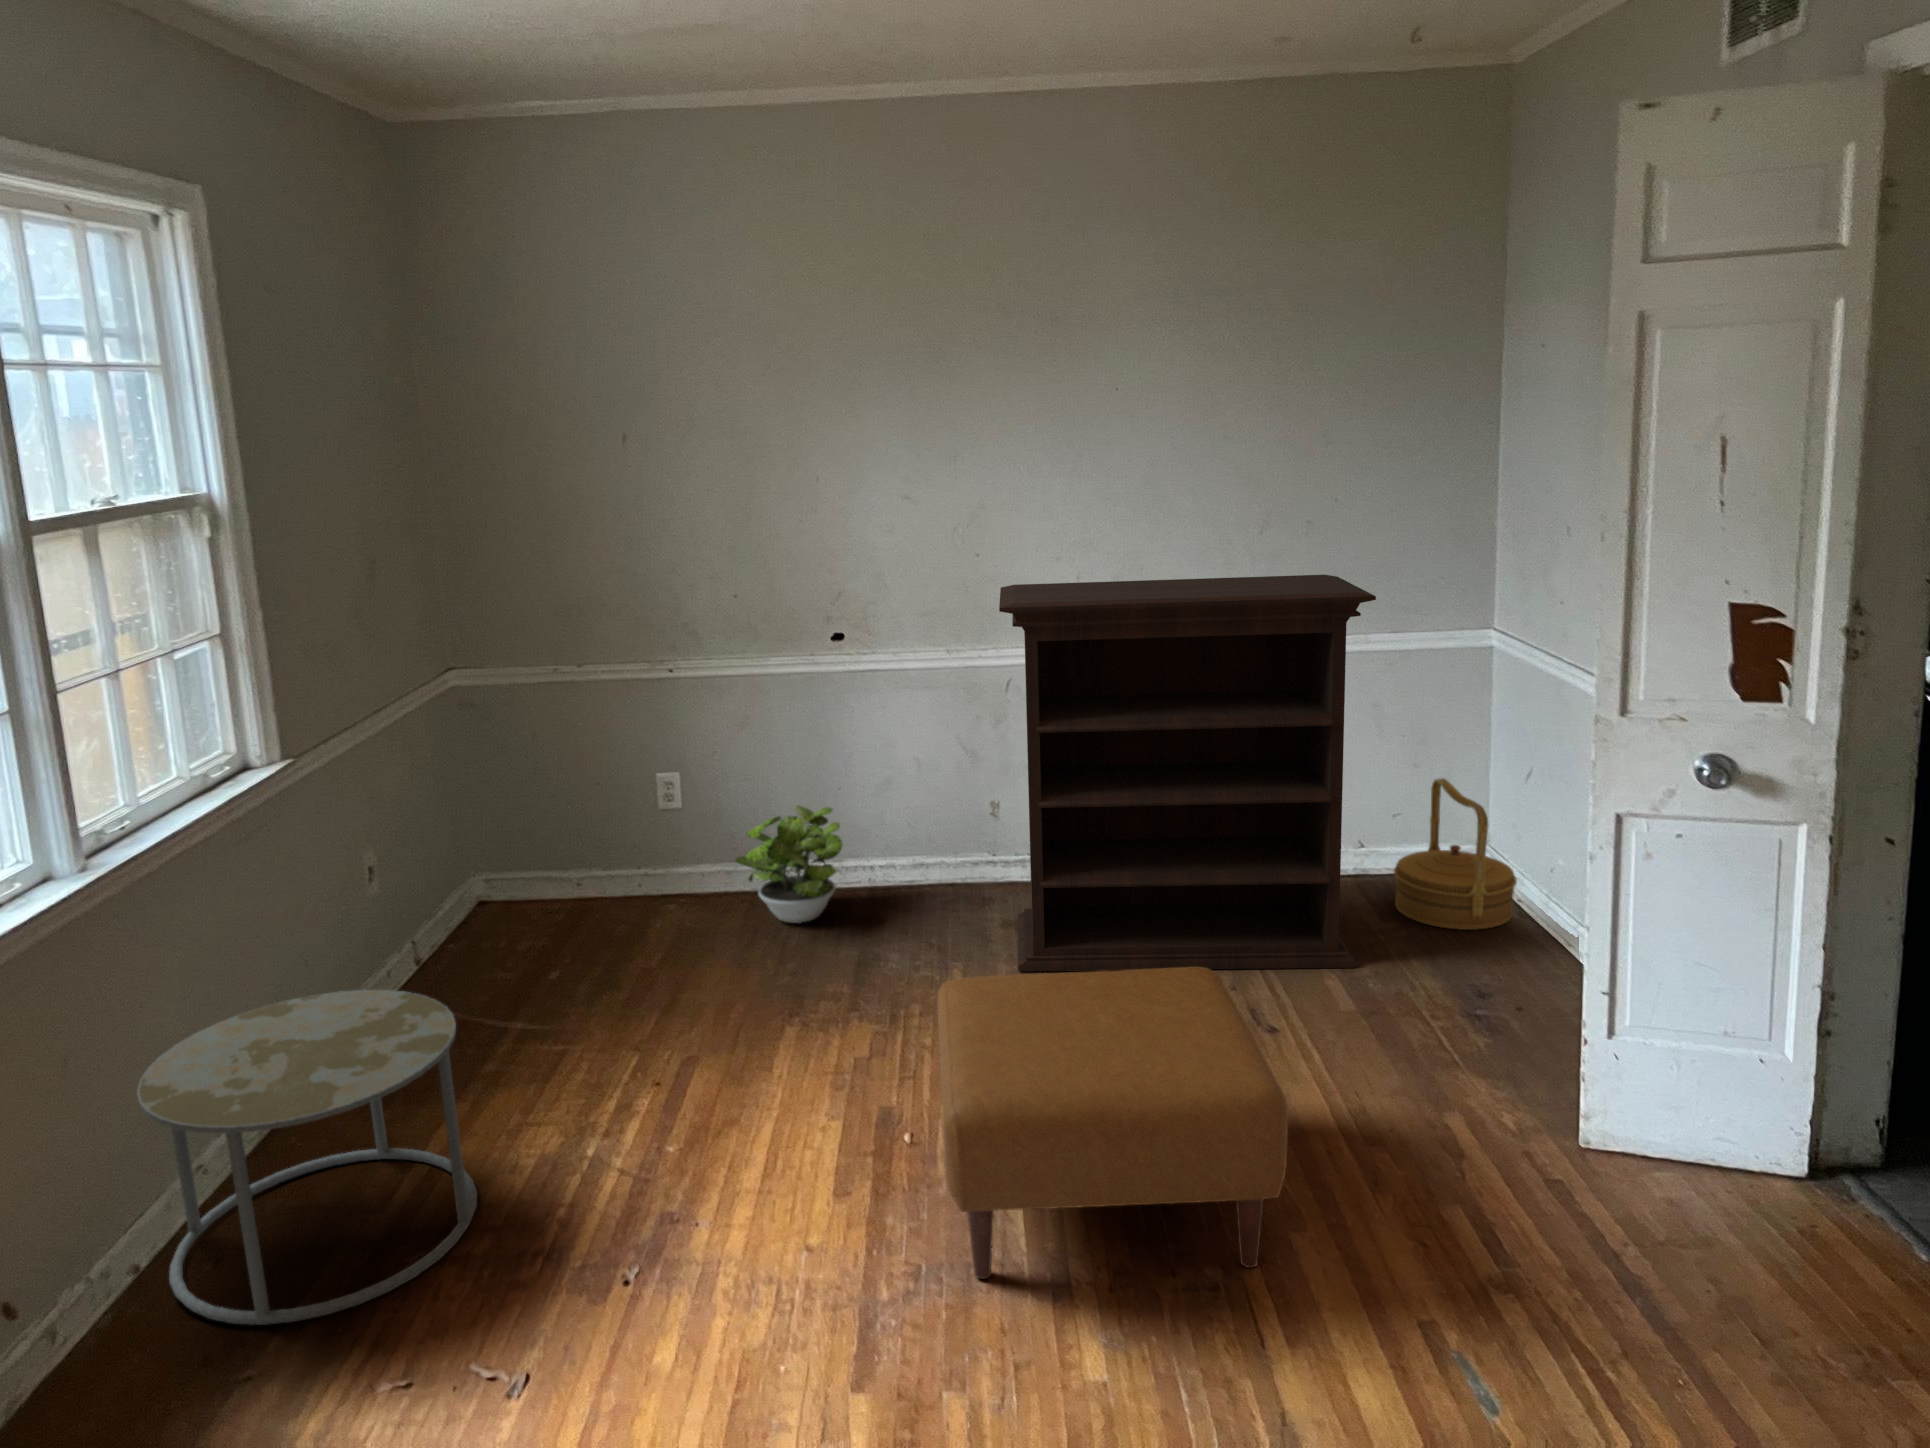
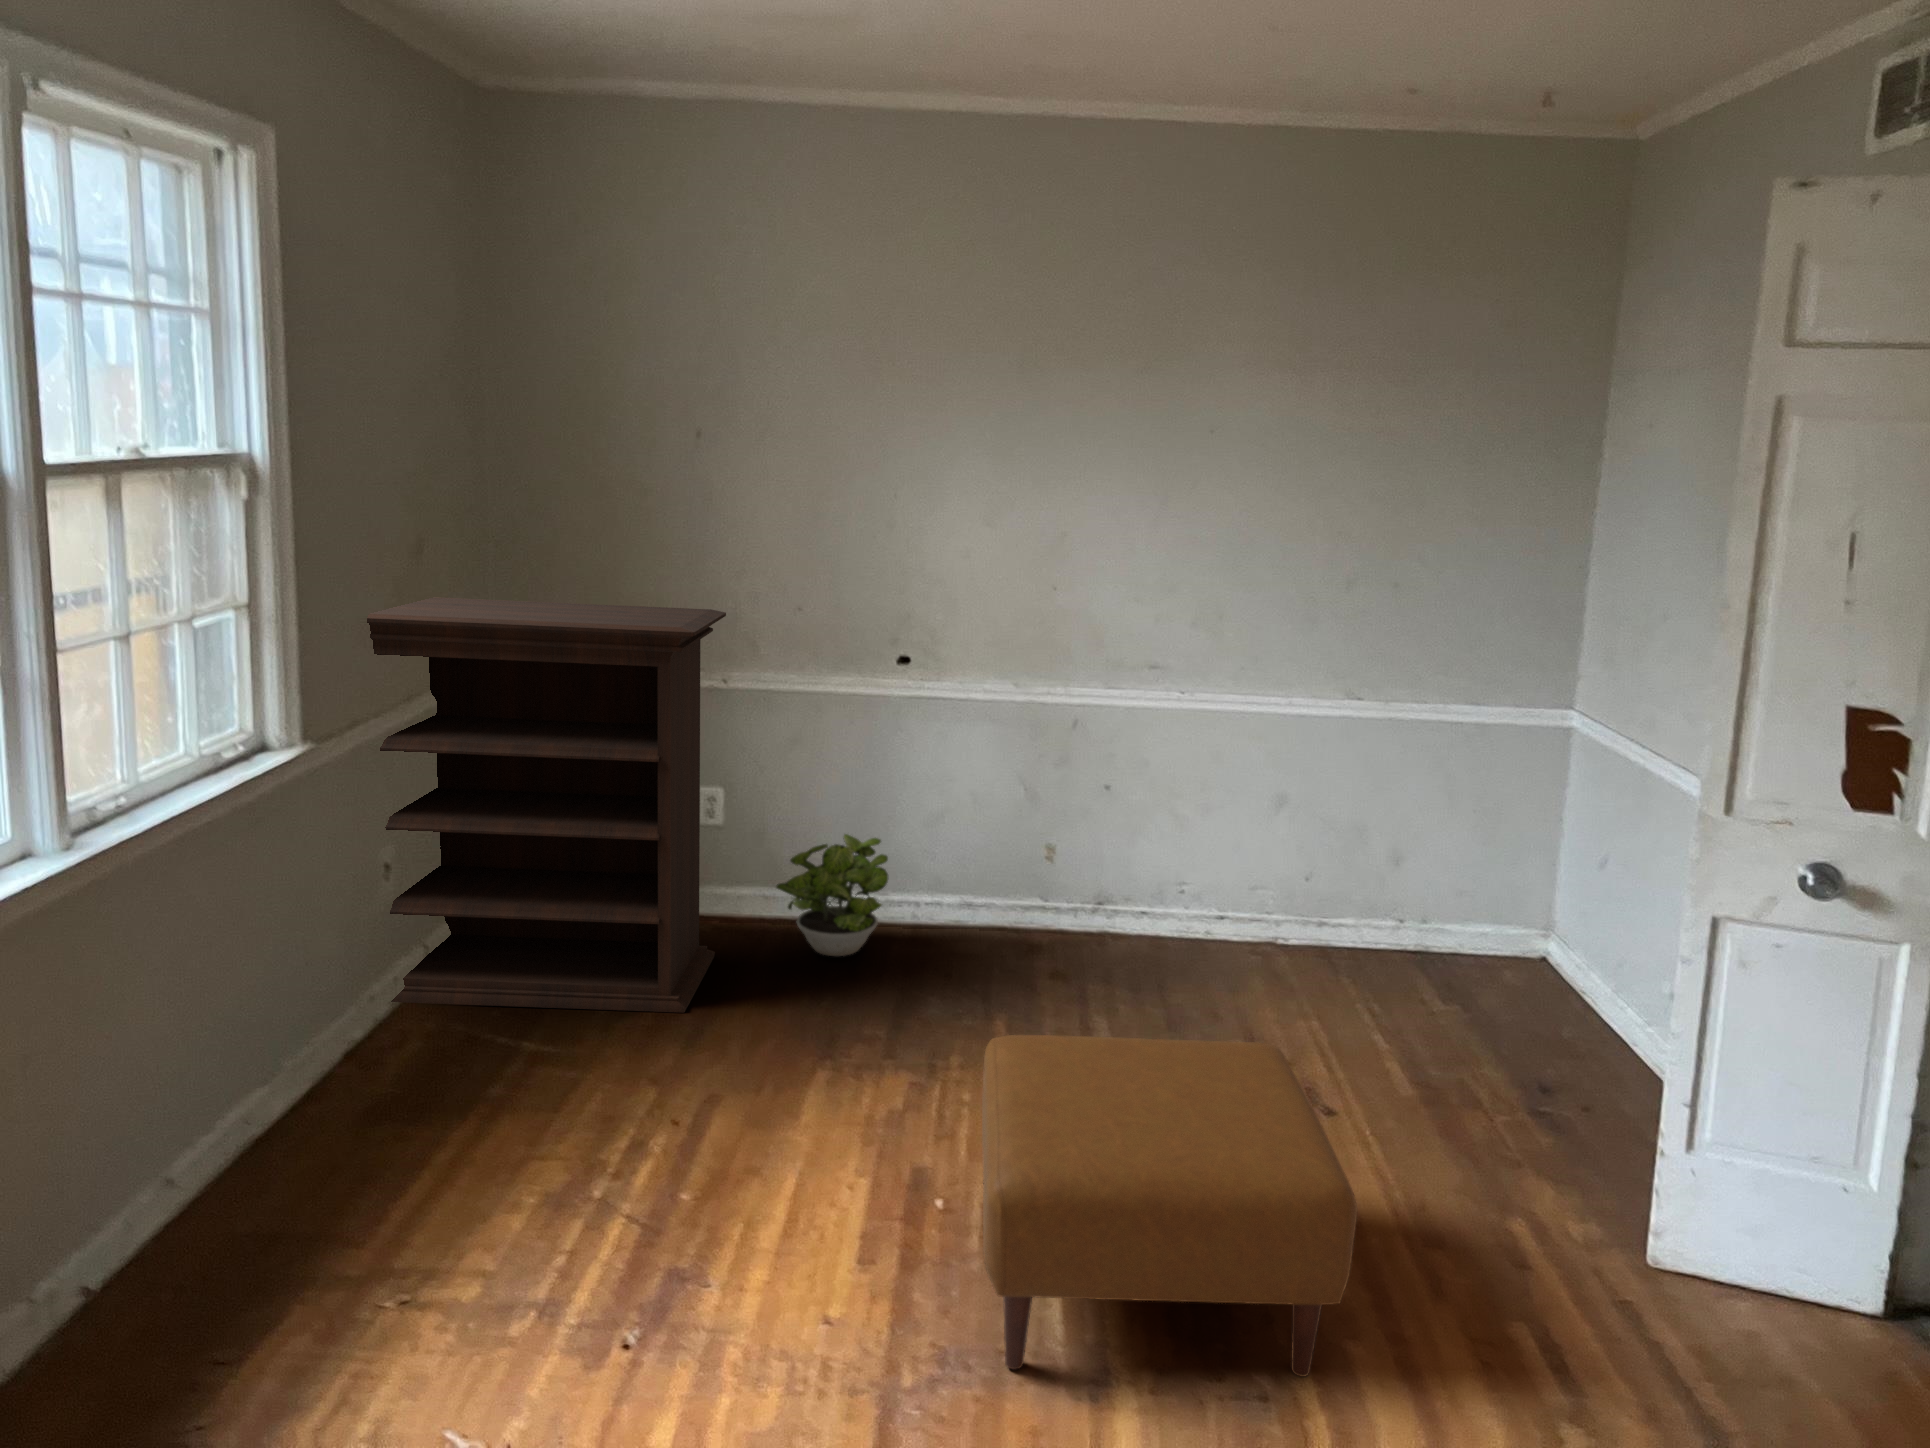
bookshelf: present [999,575,1376,972] -> present [367,597,726,1013]
woven basket: present [1394,778,1517,930] -> none [1452,859,1579,1018]
side table: present [137,990,477,1325] -> none [101,1000,470,1369]

